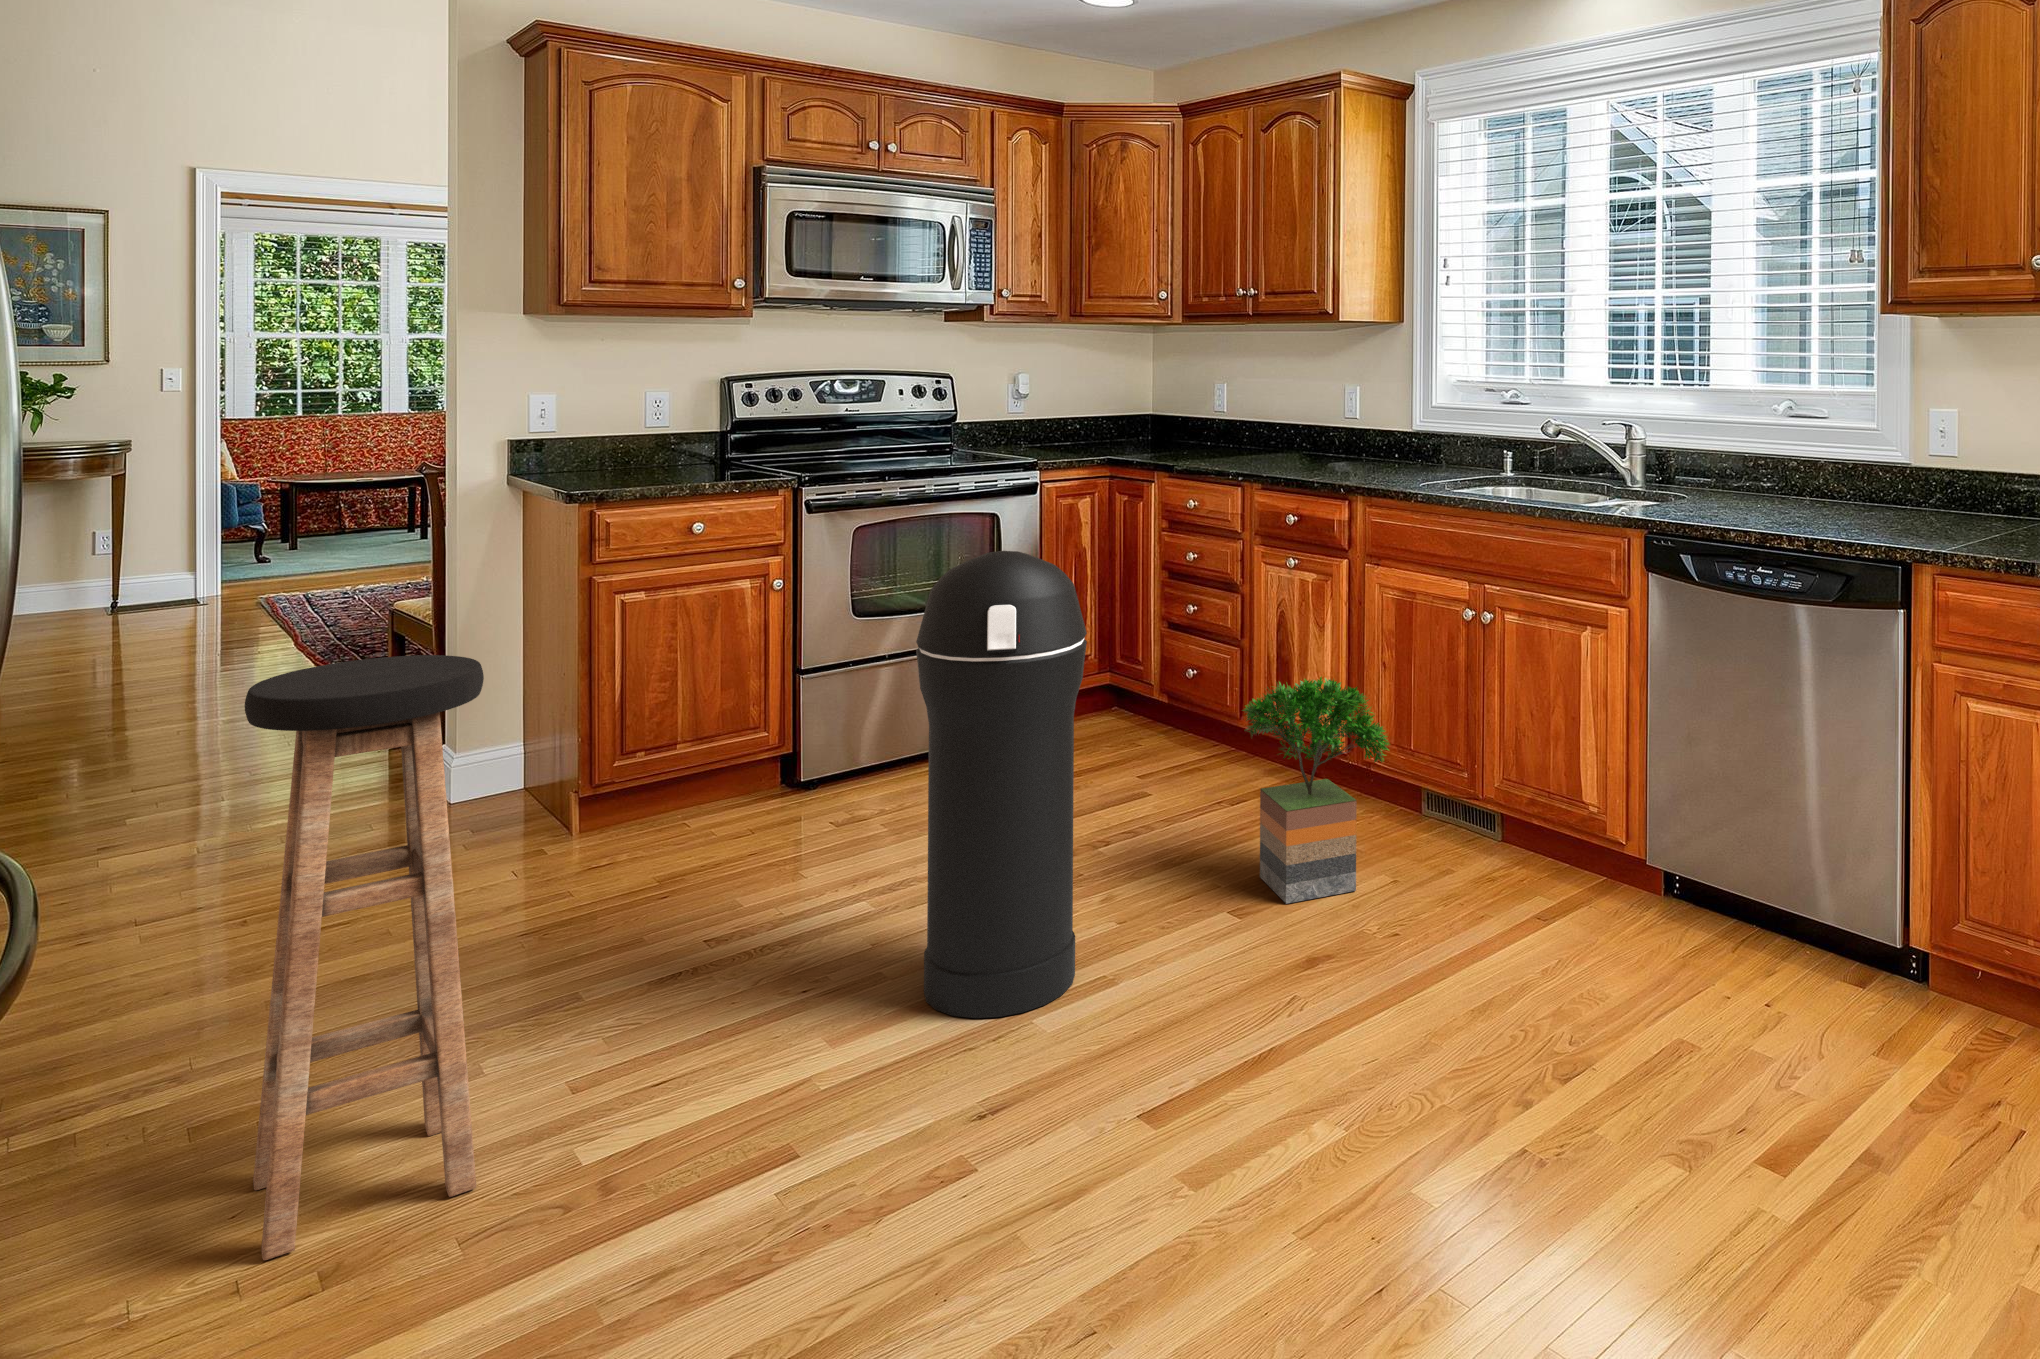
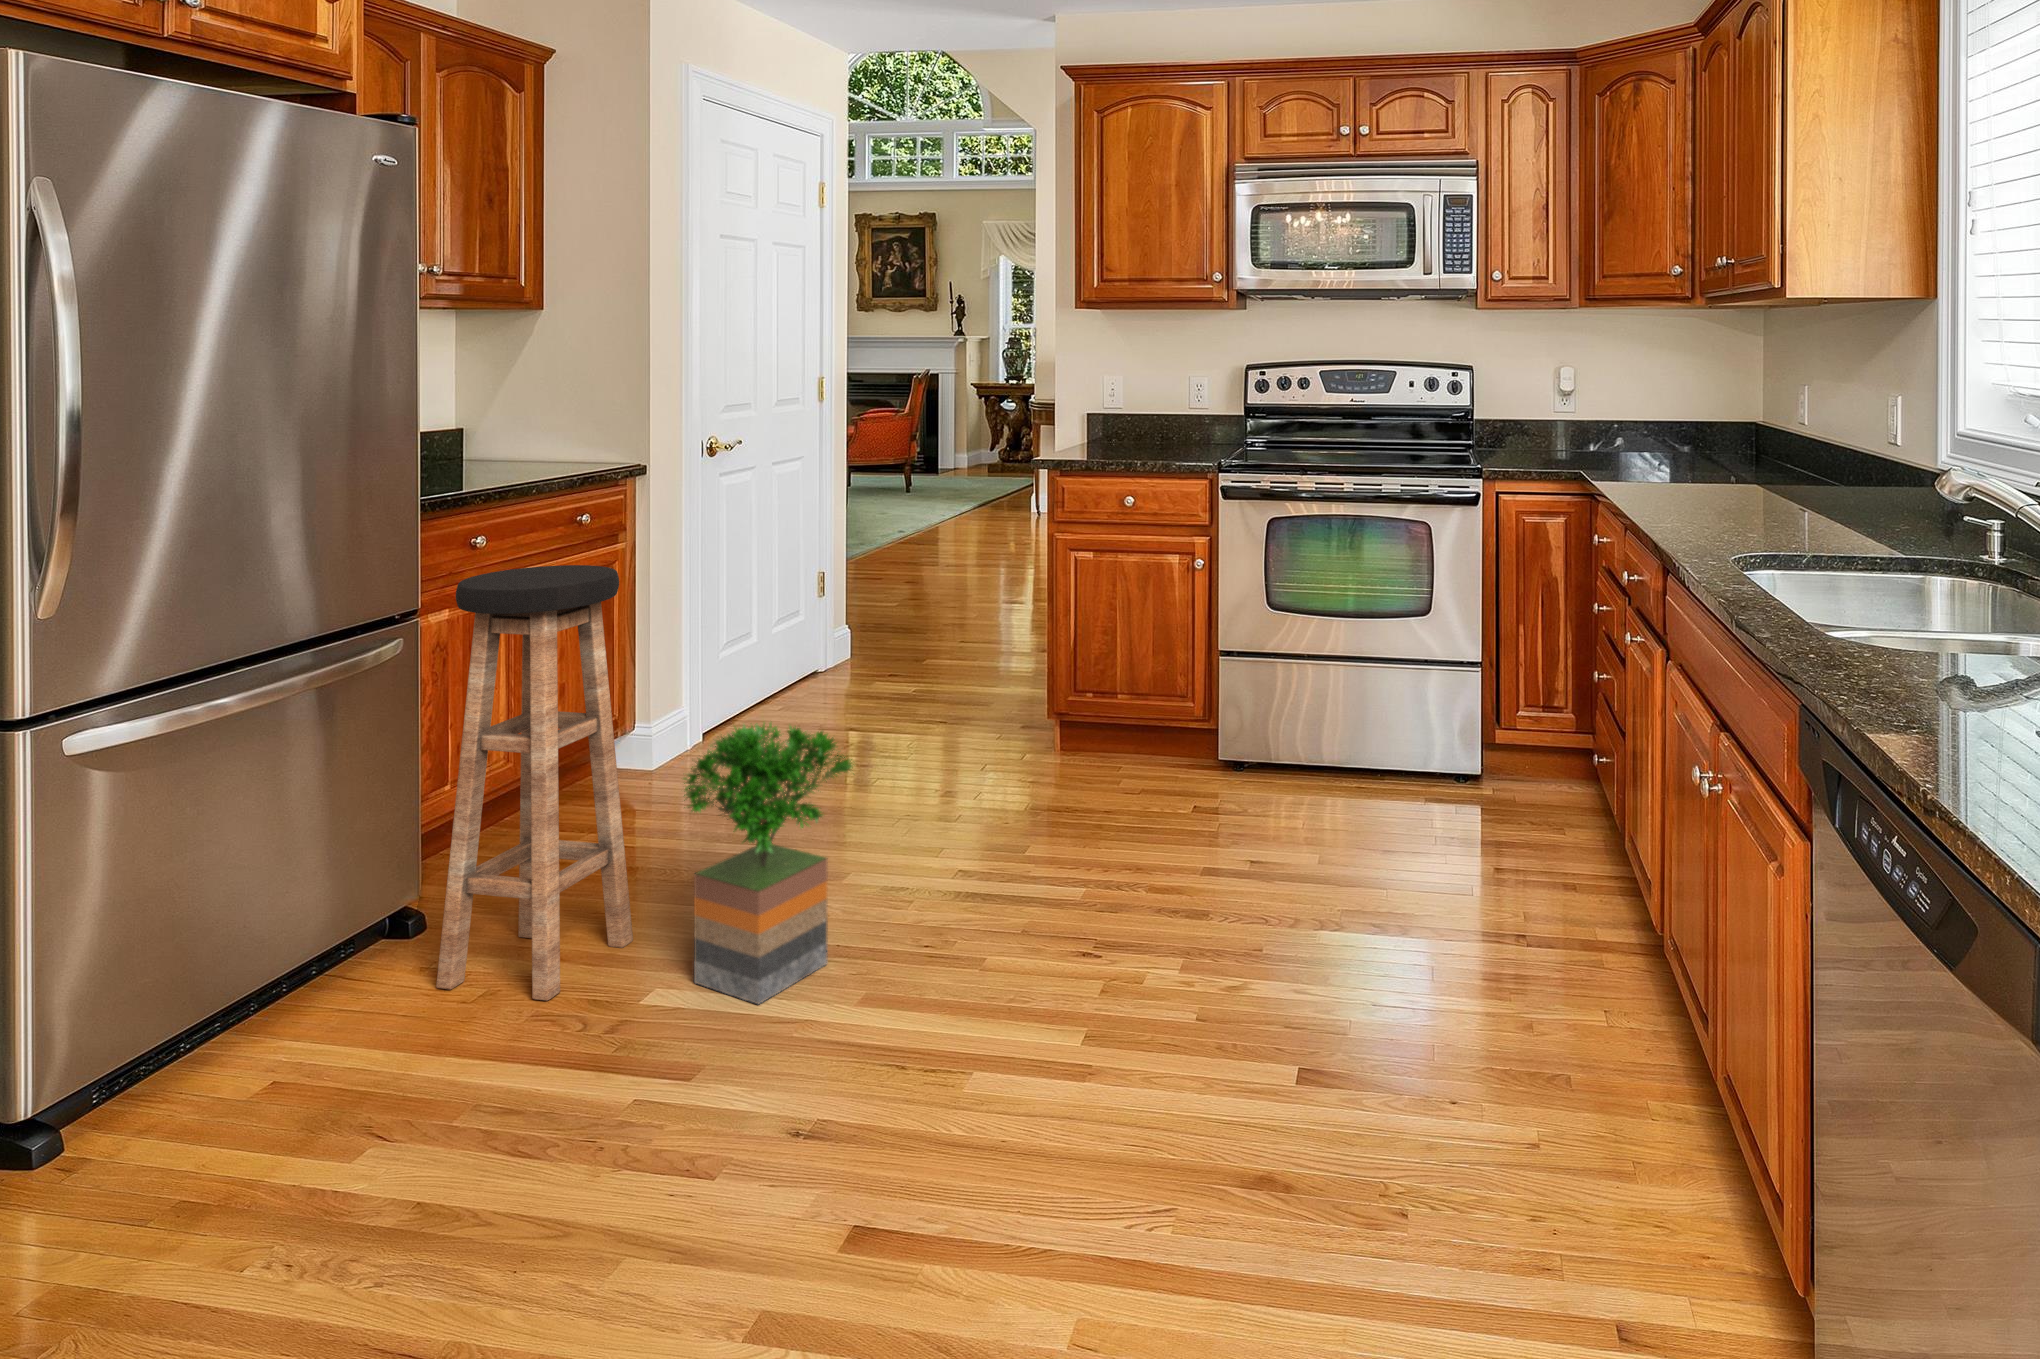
trash can: present [916,551,1087,1018] -> none [921,546,1102,1068]
potted tree: present [1242,677,1389,904] -> present [684,723,854,1004]

